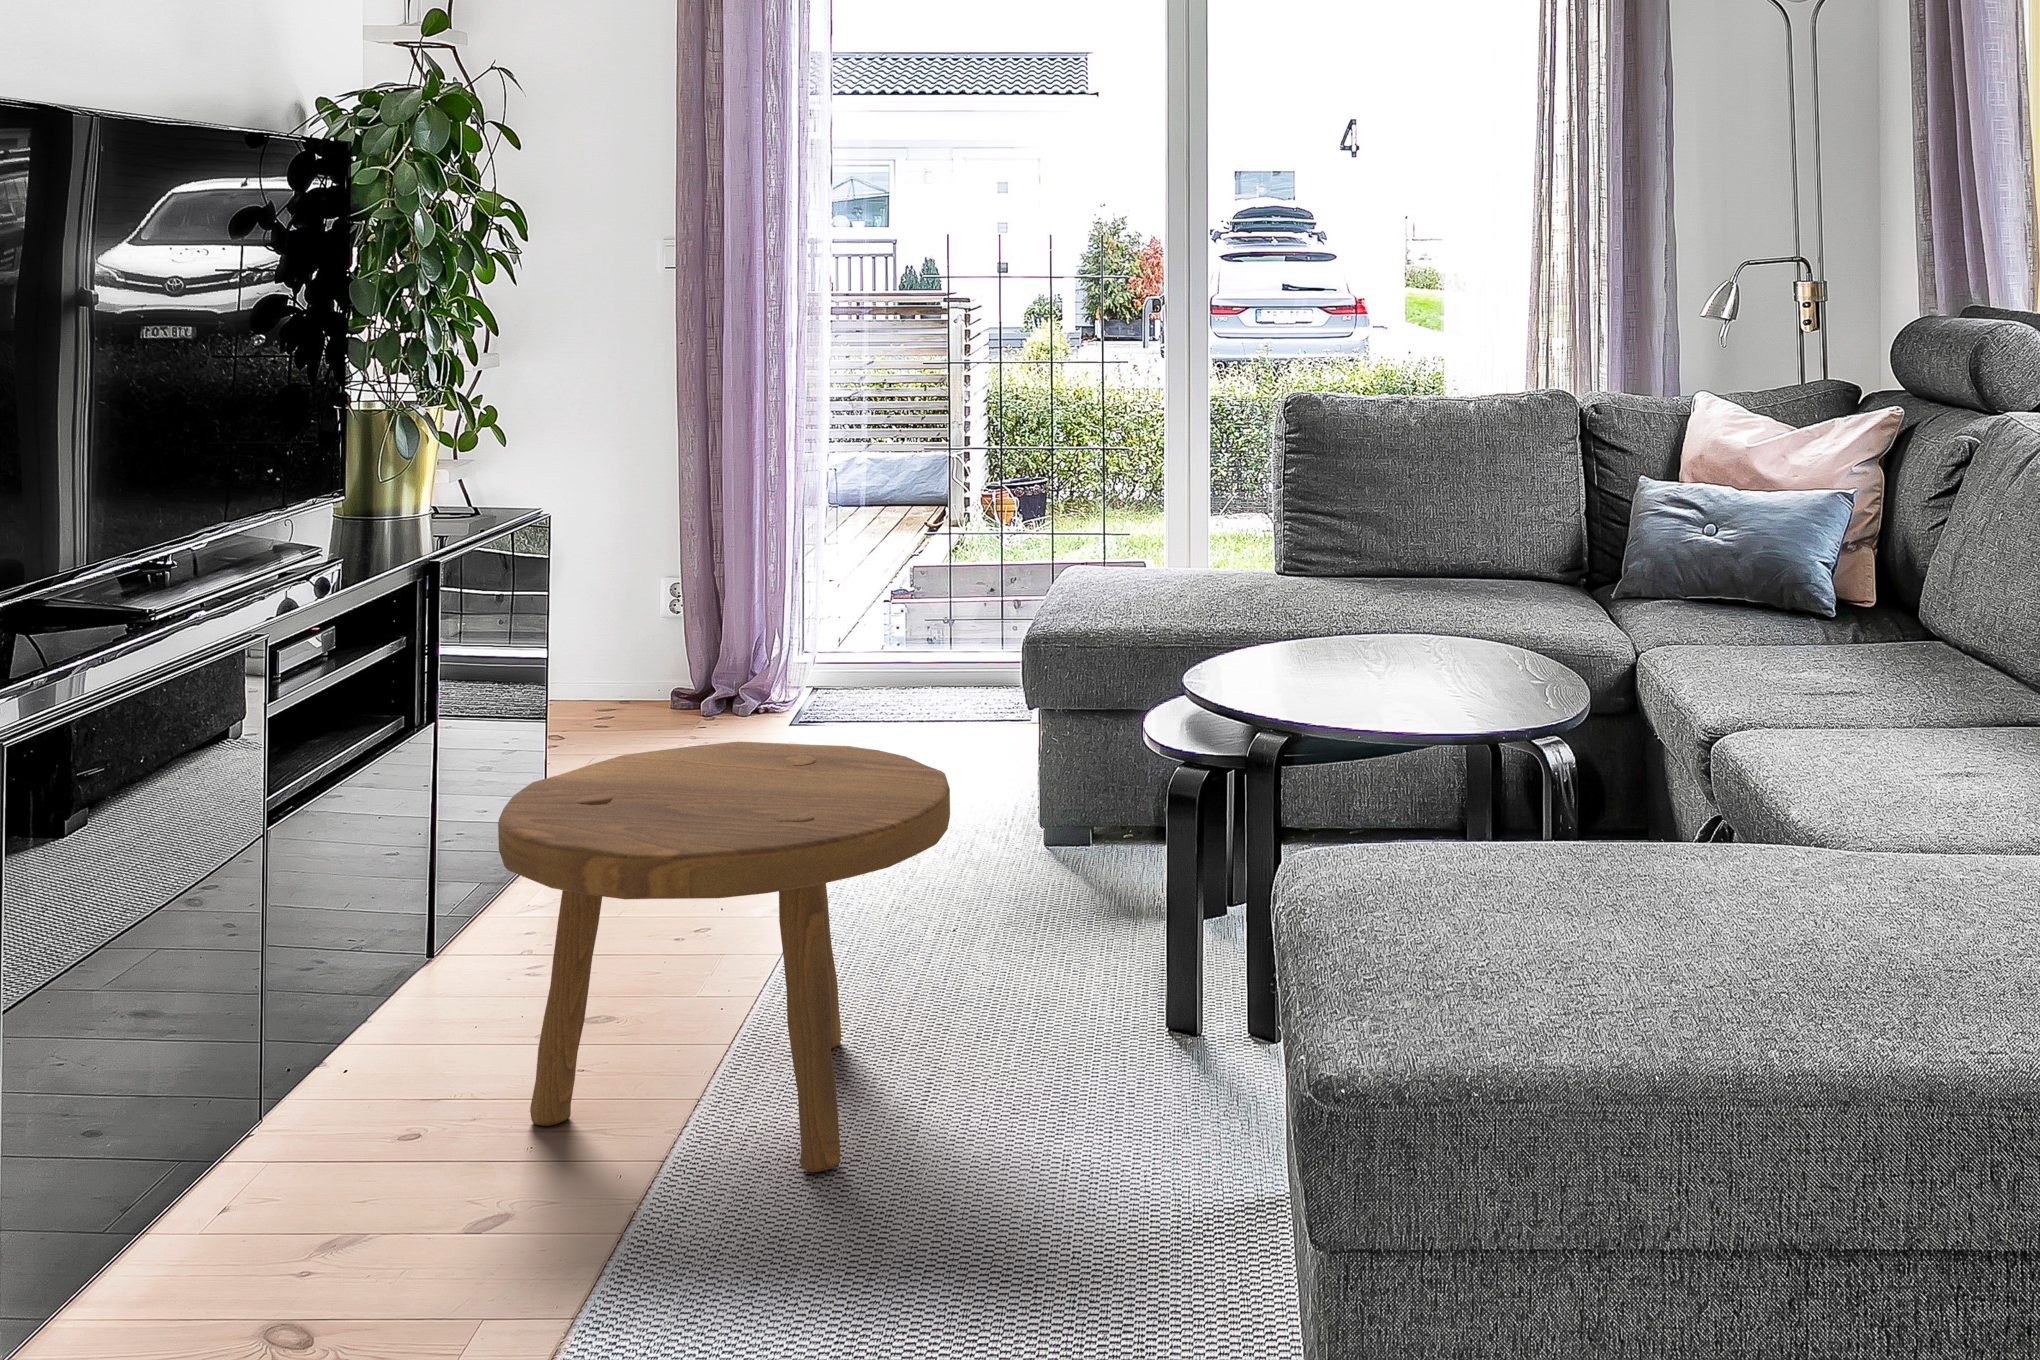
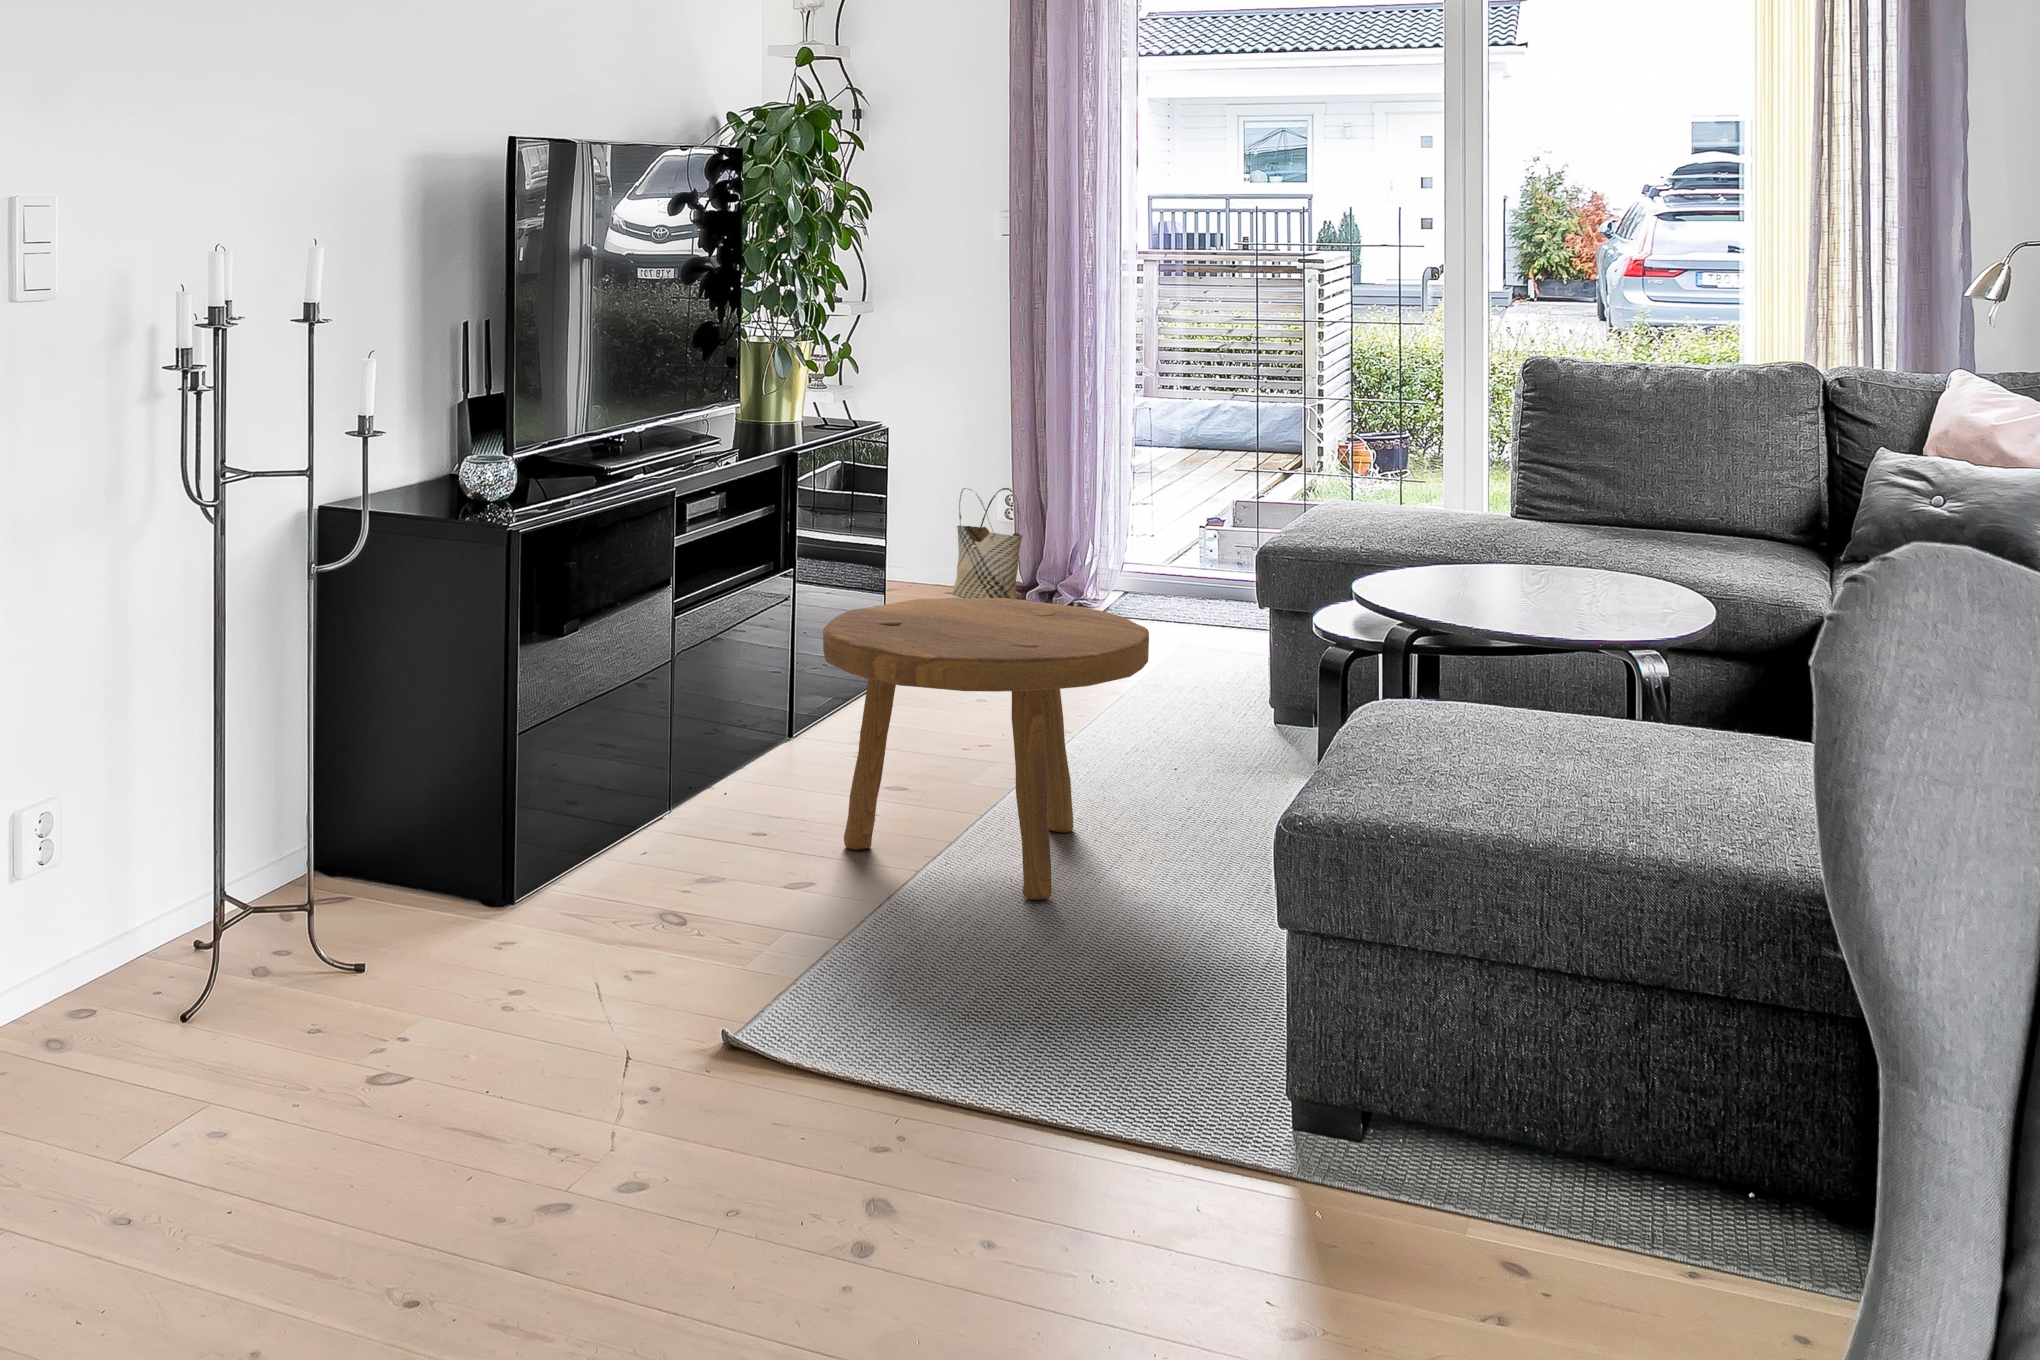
woven basket: none [610,571,700,718] -> present [952,488,1023,600]

